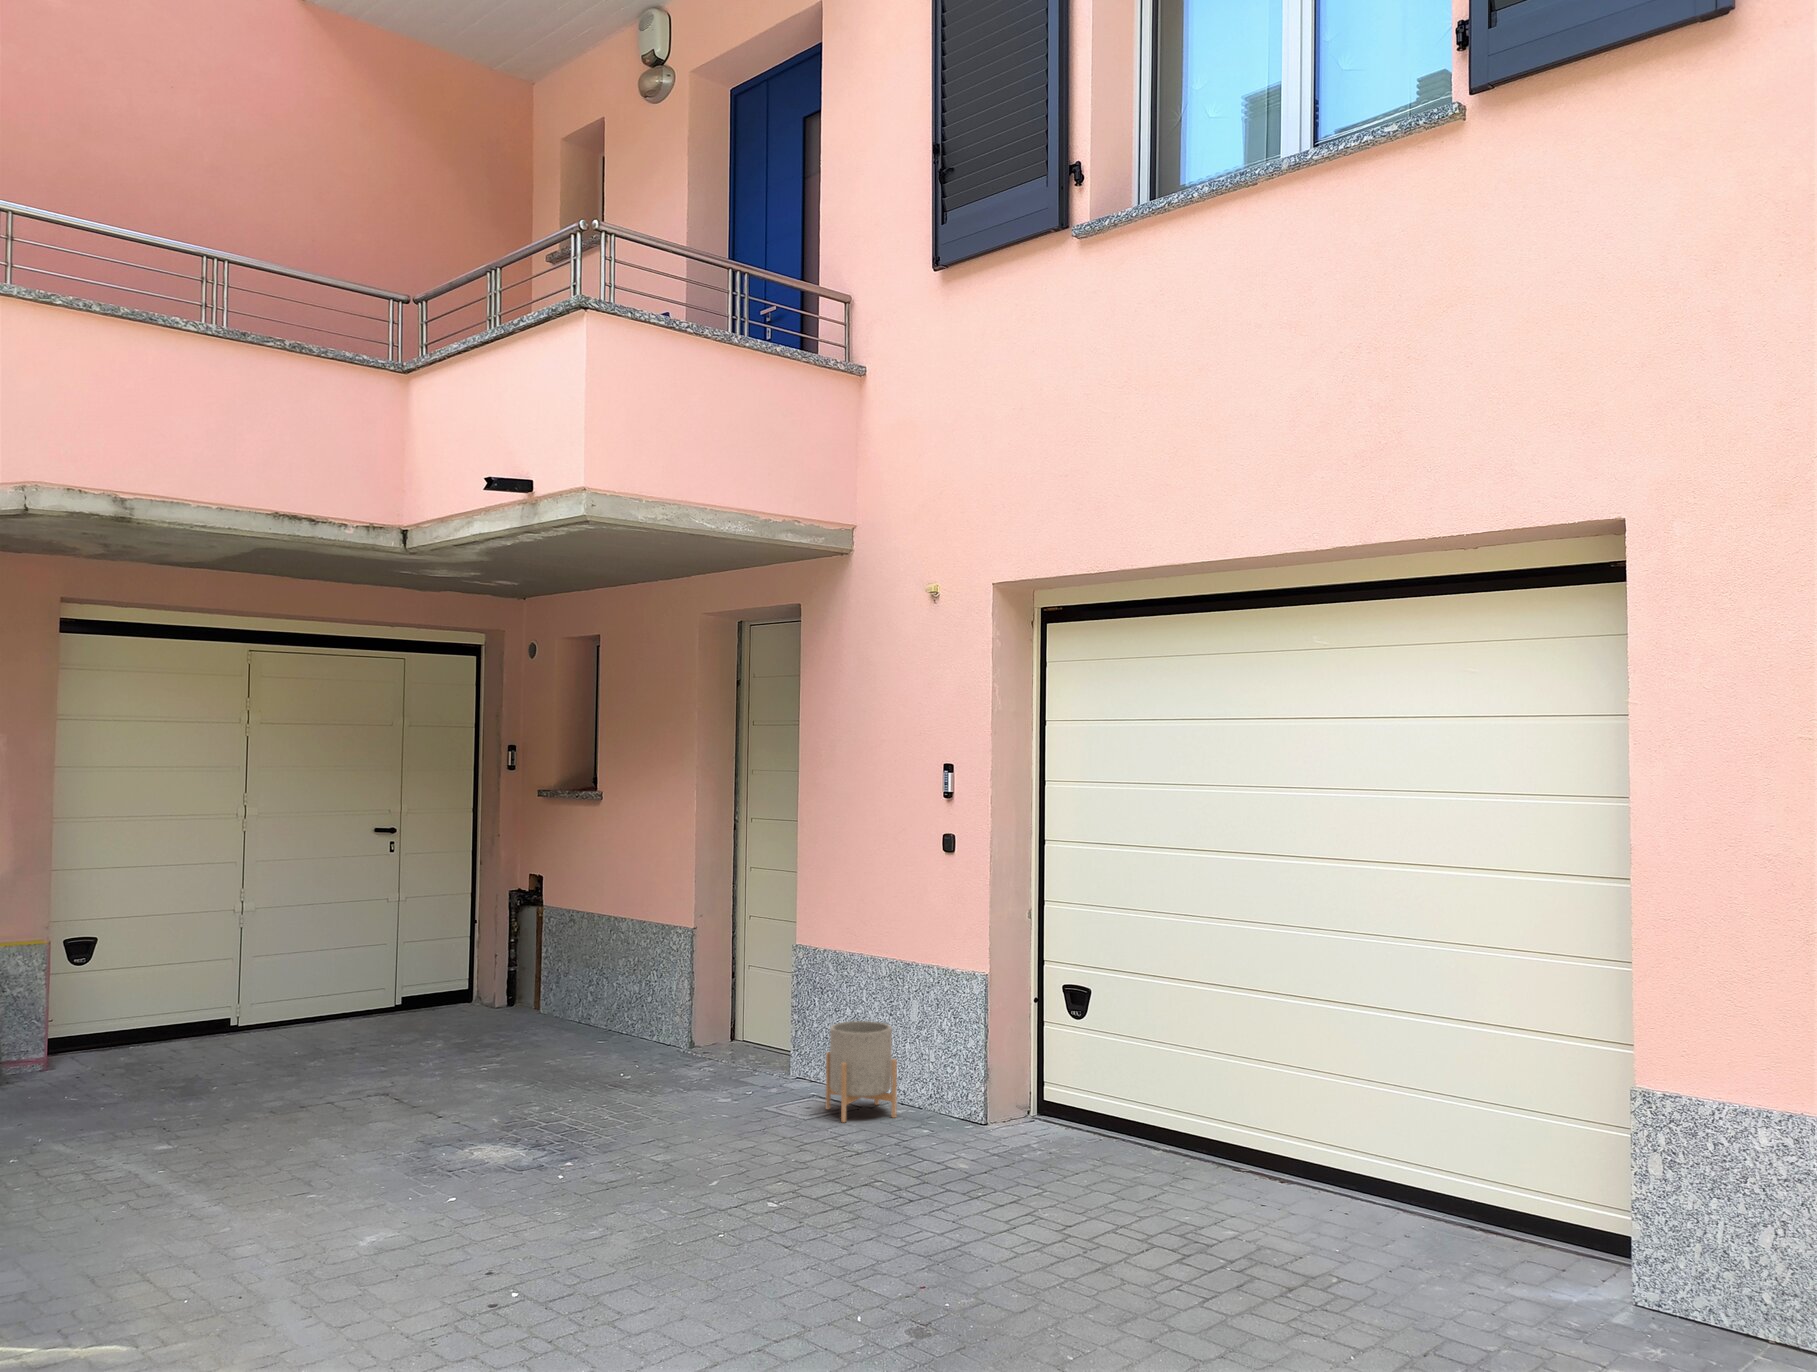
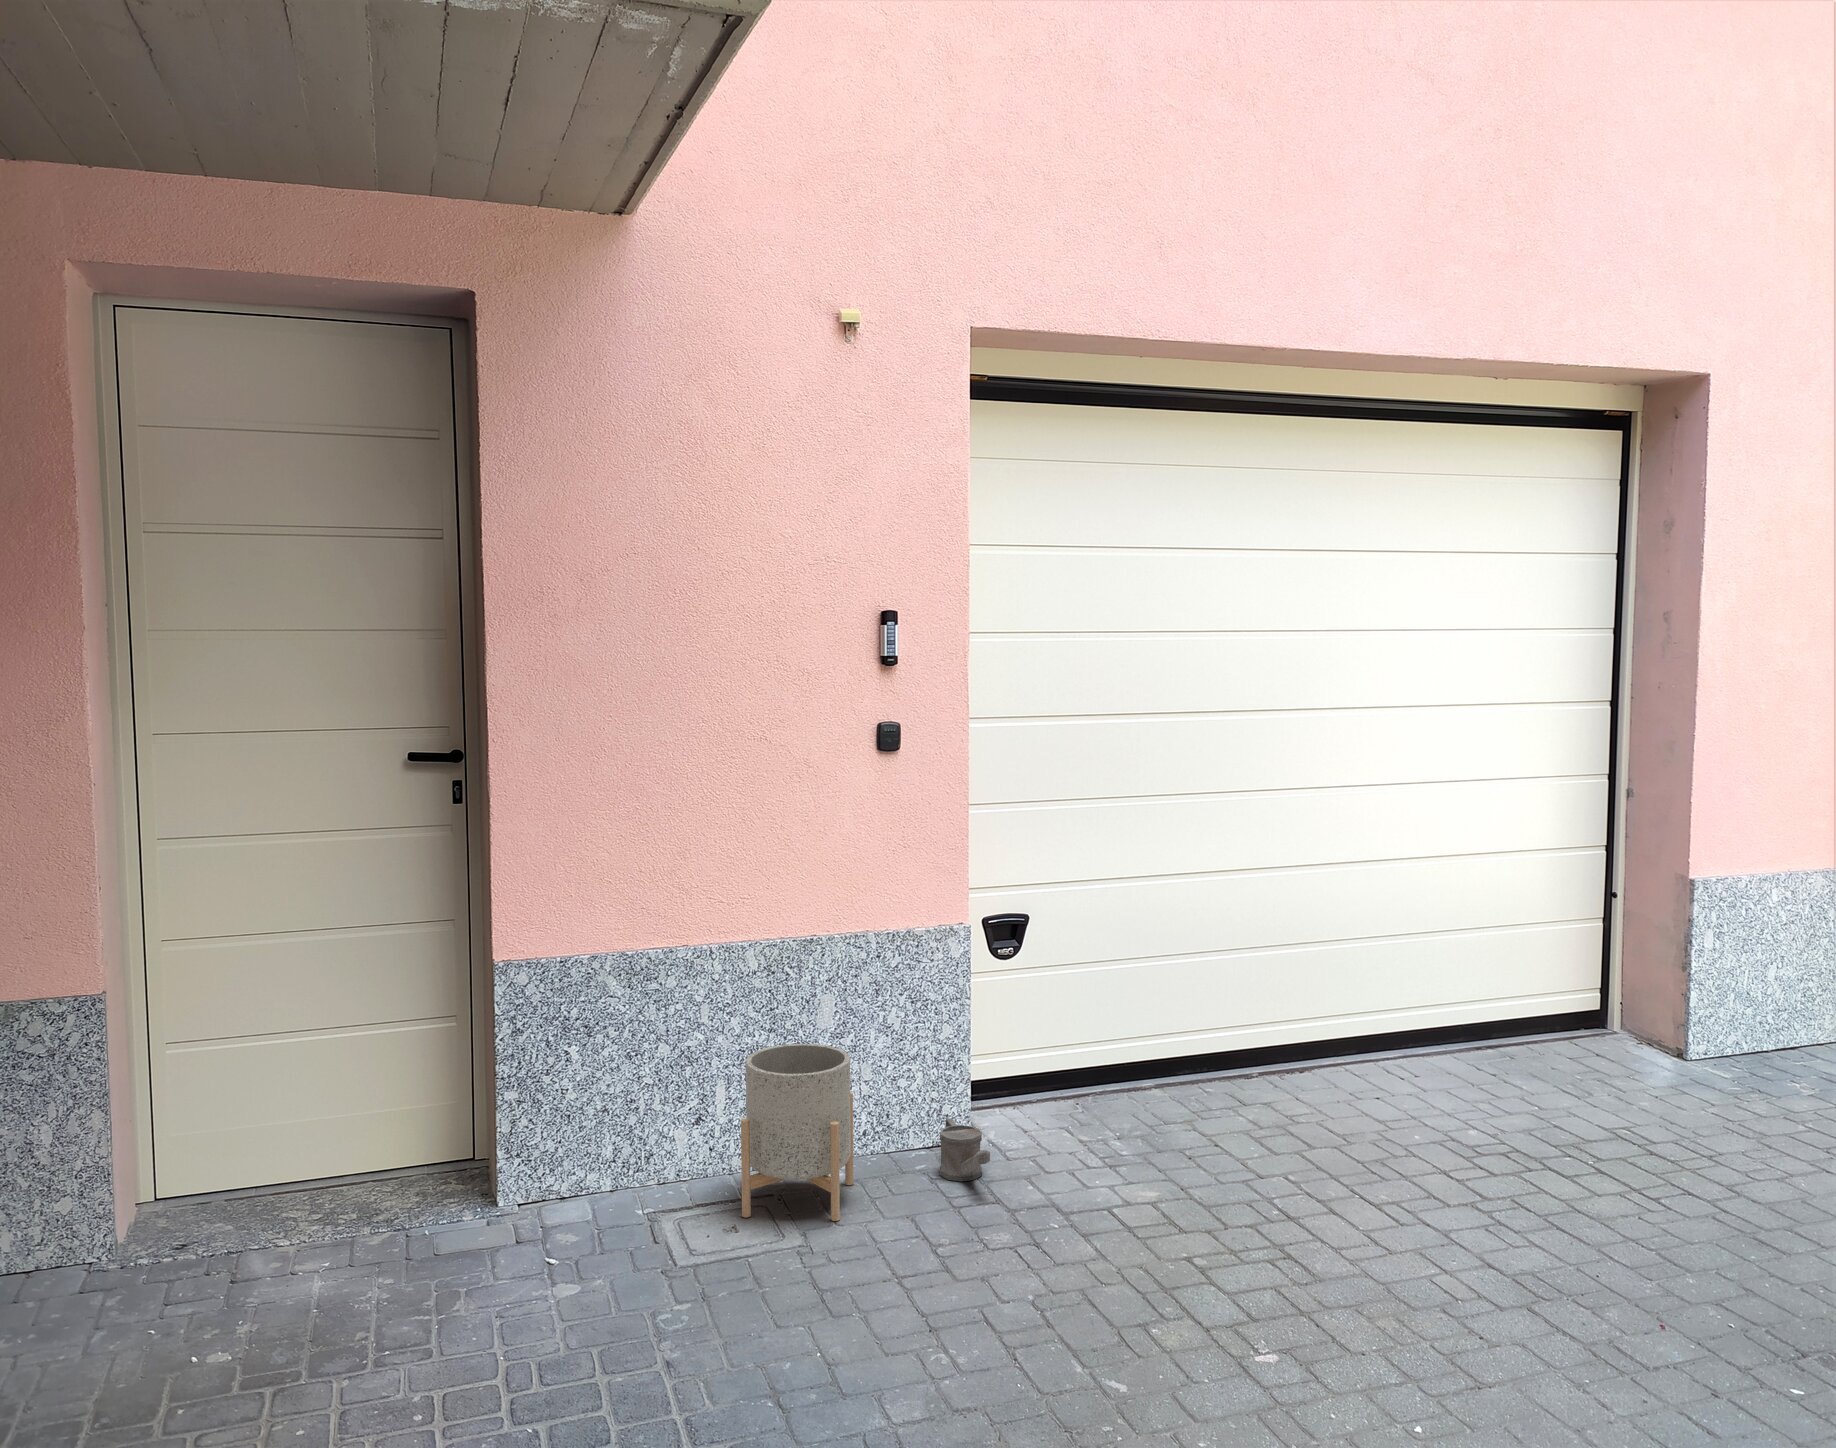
watering can: none [903,1100,962,1136] -> present [940,1118,990,1181]

